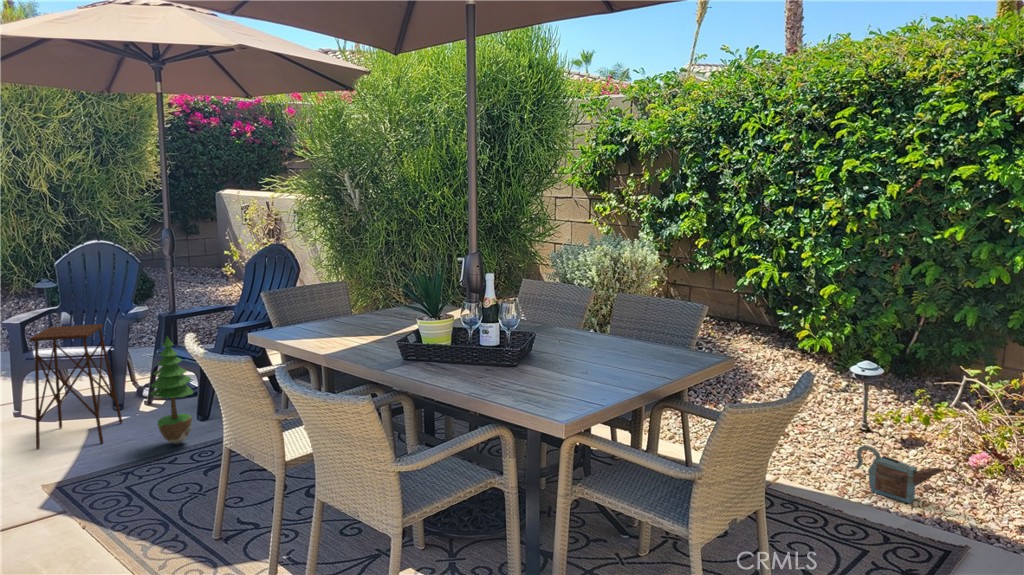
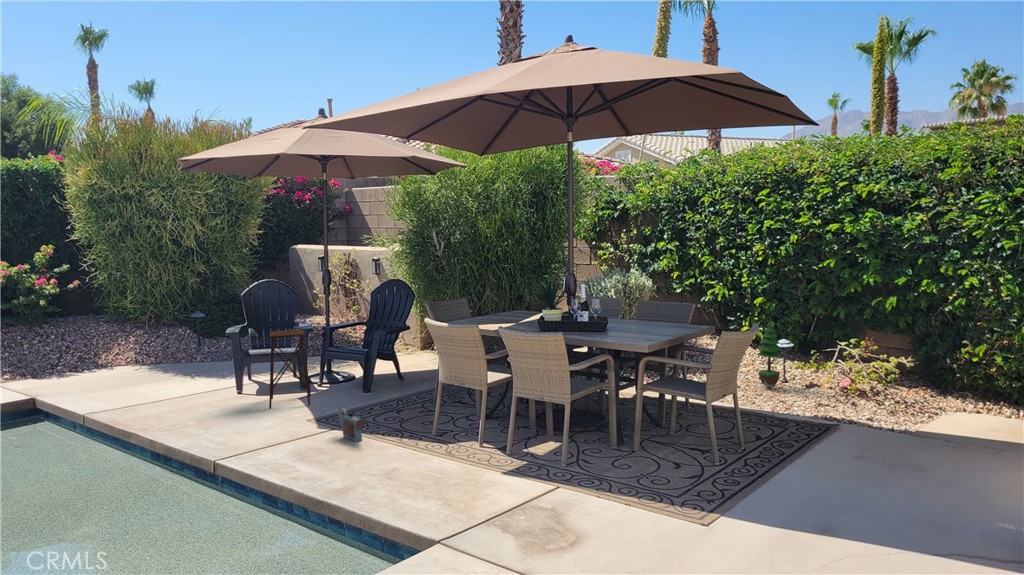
potted tree: present [150,337,194,444] -> present [757,320,782,388]
watering can: present [855,445,943,503] -> present [339,408,367,442]

